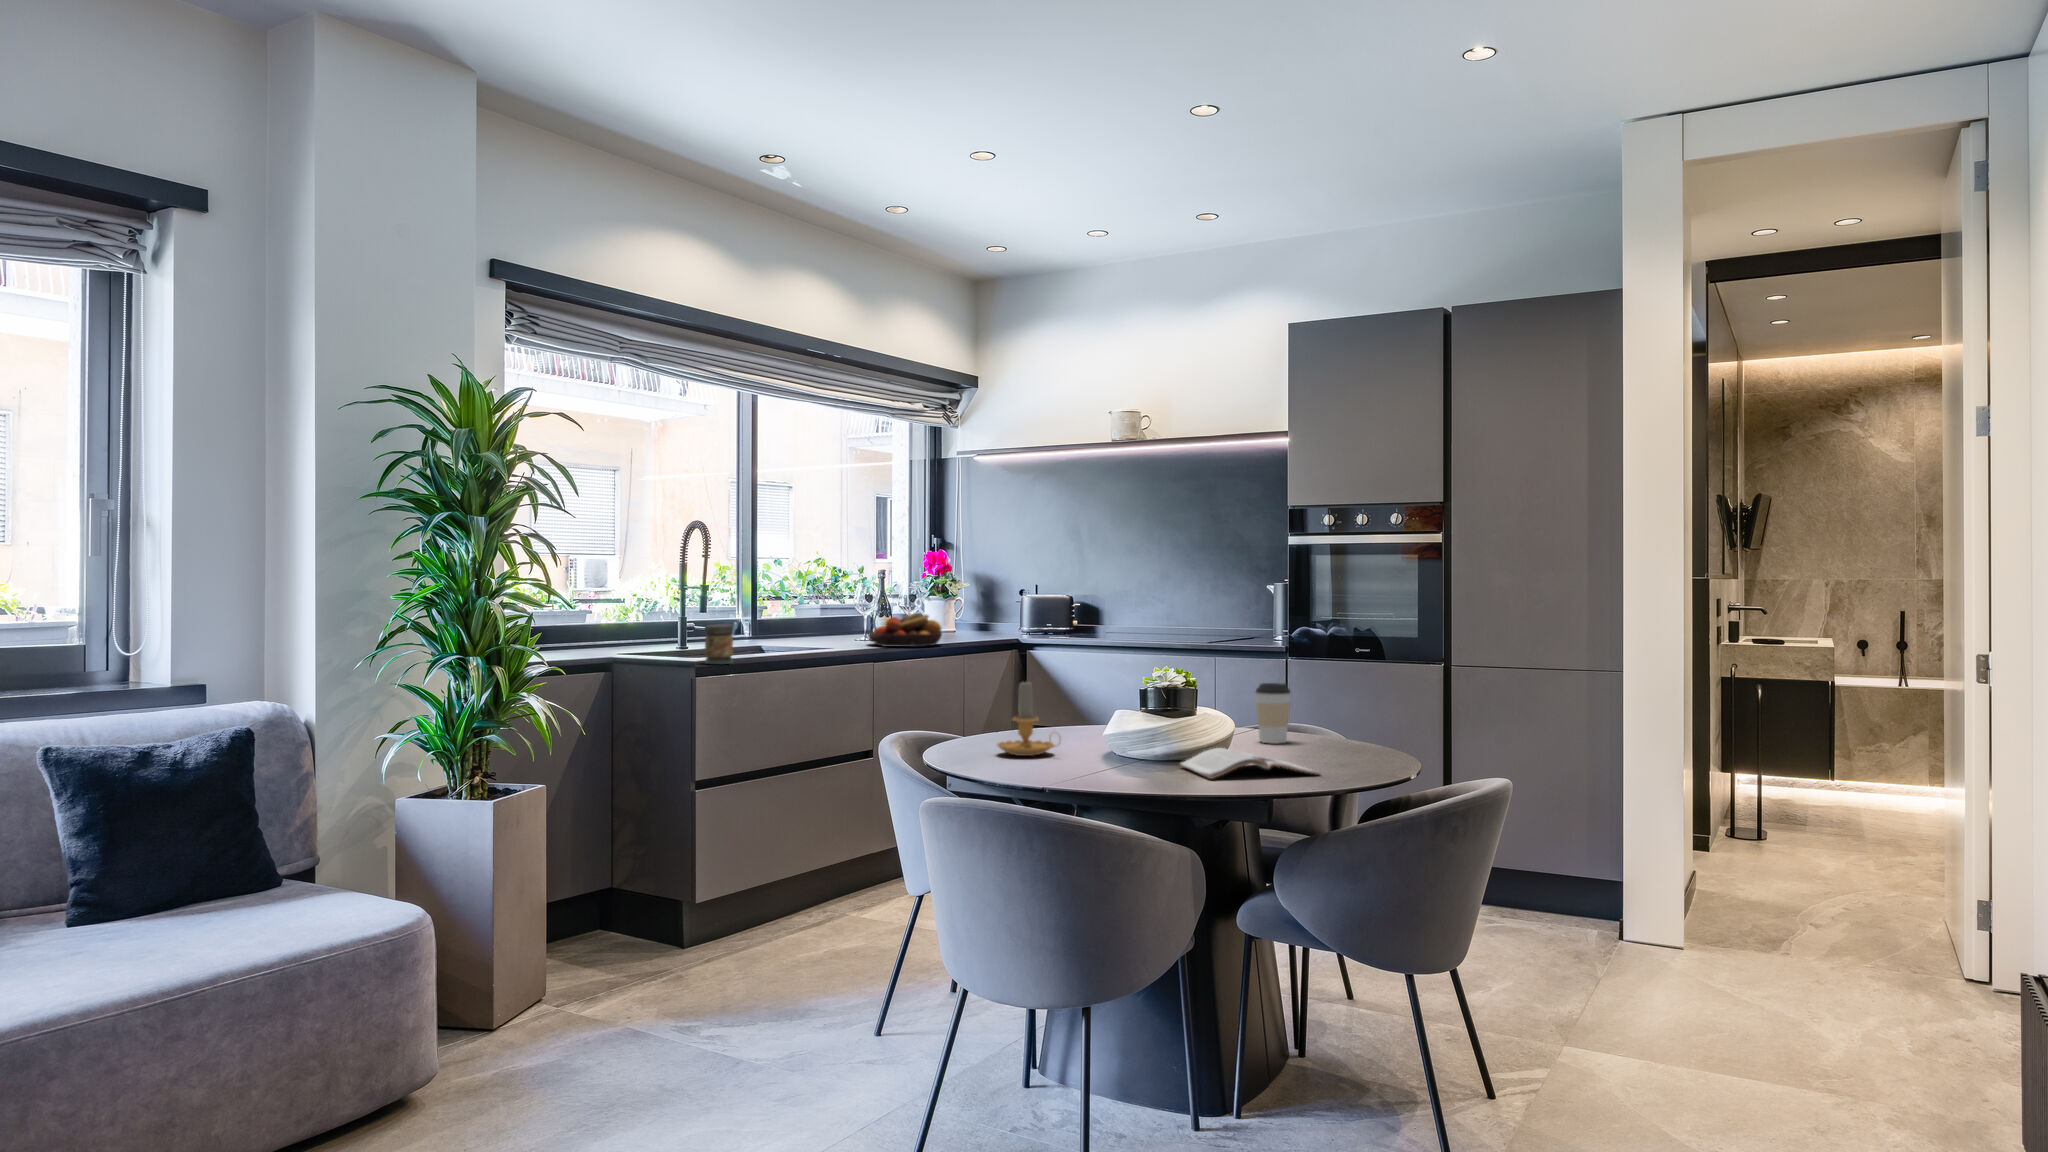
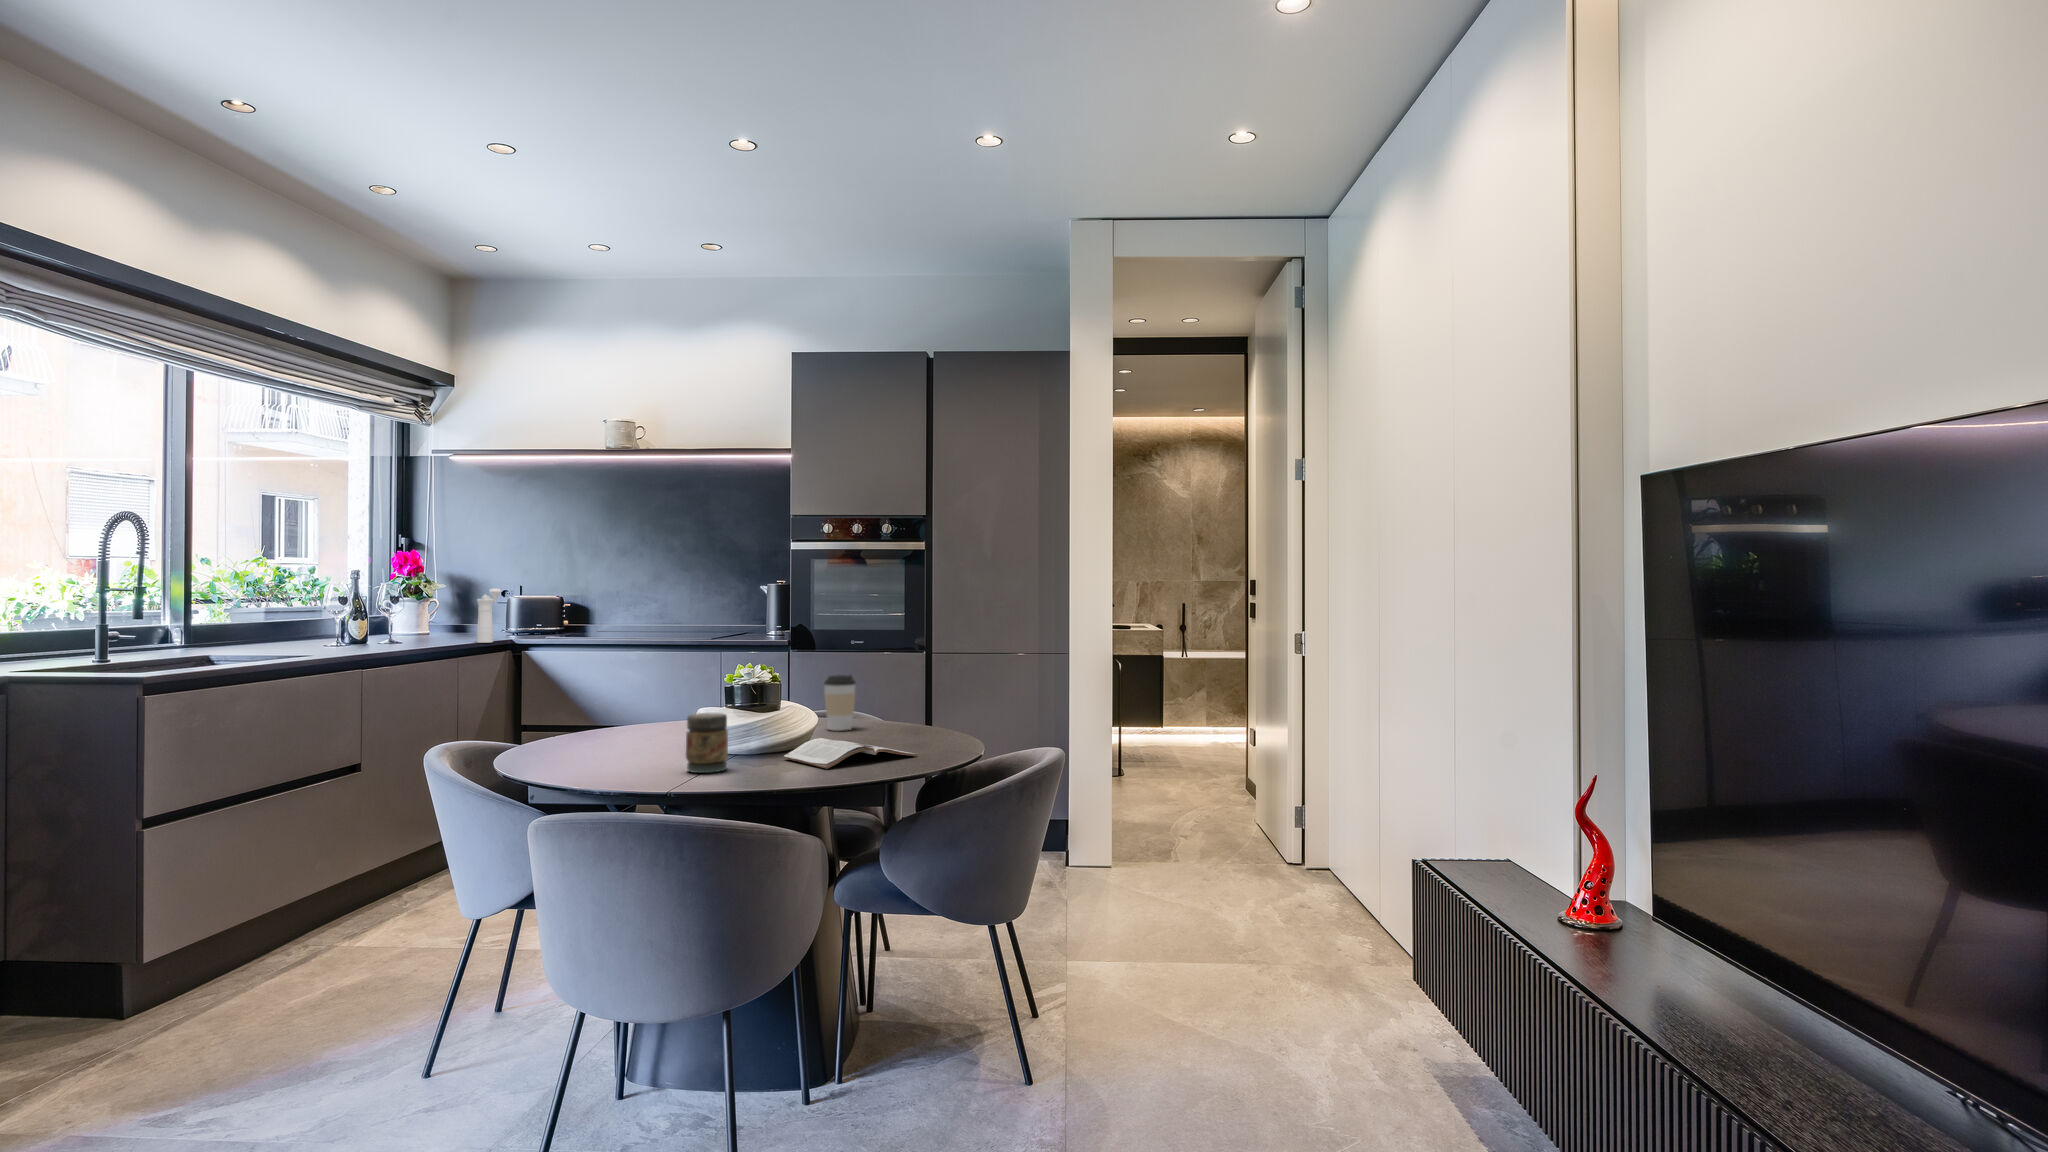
pepper mill: none [983,587,1006,639] -> present [477,588,501,643]
fruit bowl: present [868,613,942,647] -> none [345,617,438,654]
jar: present [705,625,733,664] -> present [686,713,728,773]
candle: present [997,682,1055,756] -> none [580,682,654,761]

